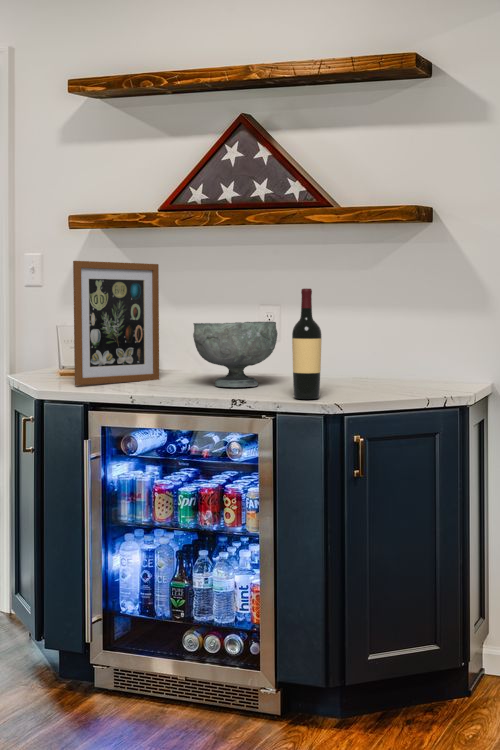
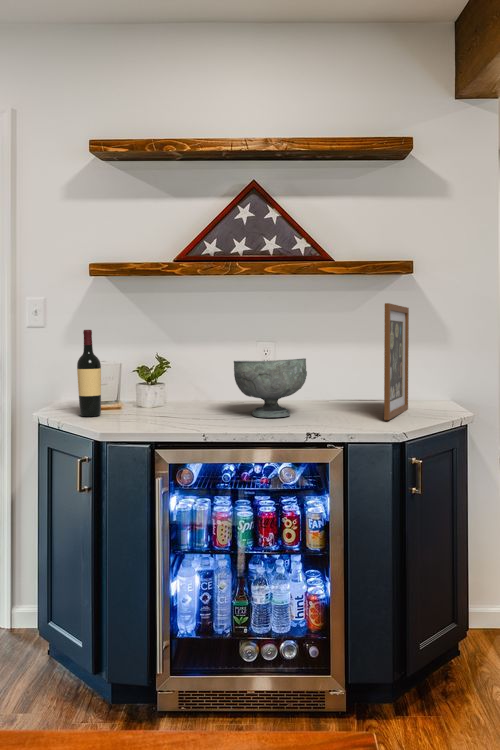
picture frame: present [73,261,159,385] -> present [384,303,409,420]
wine bottle: present [292,288,321,399] -> present [77,330,101,416]

